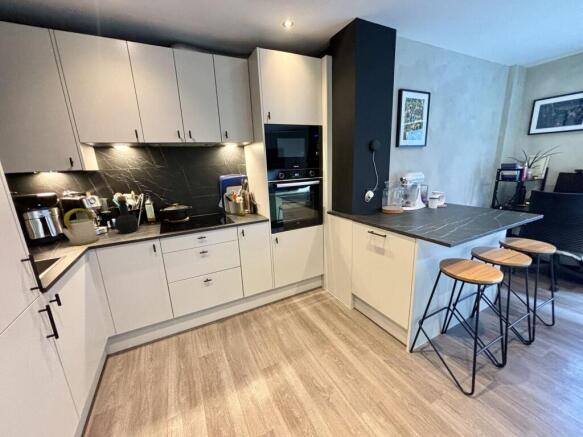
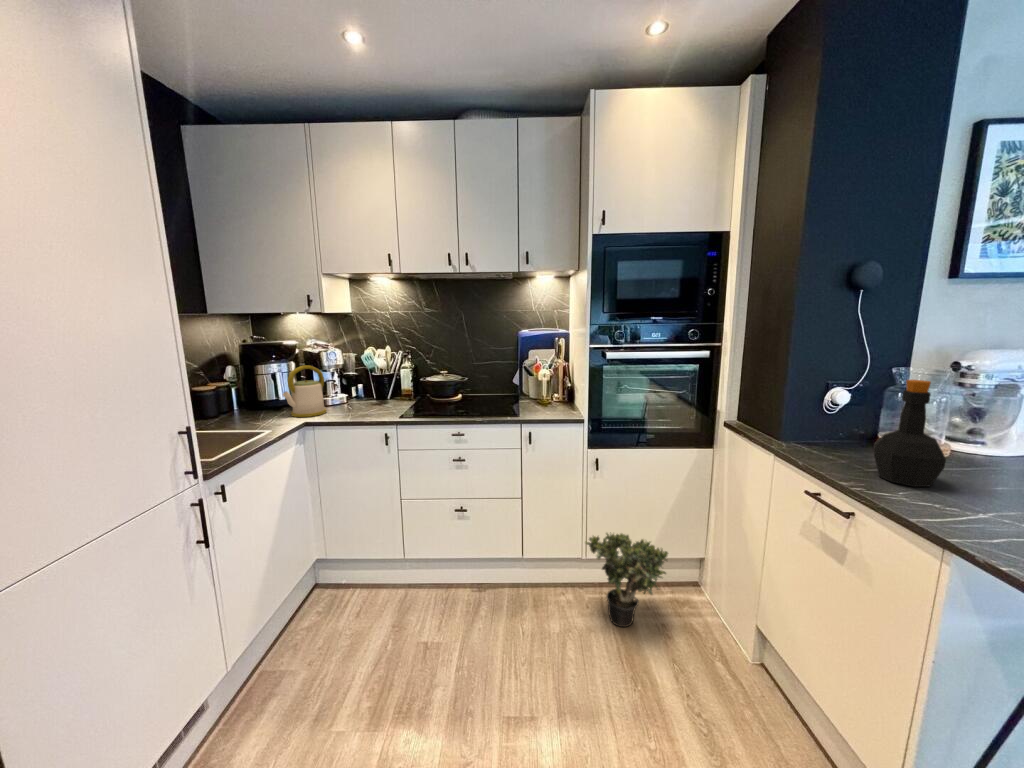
bottle: present [114,196,138,233] -> present [874,380,946,487]
potted plant: none [277,270,314,314] -> present [586,533,668,627]

